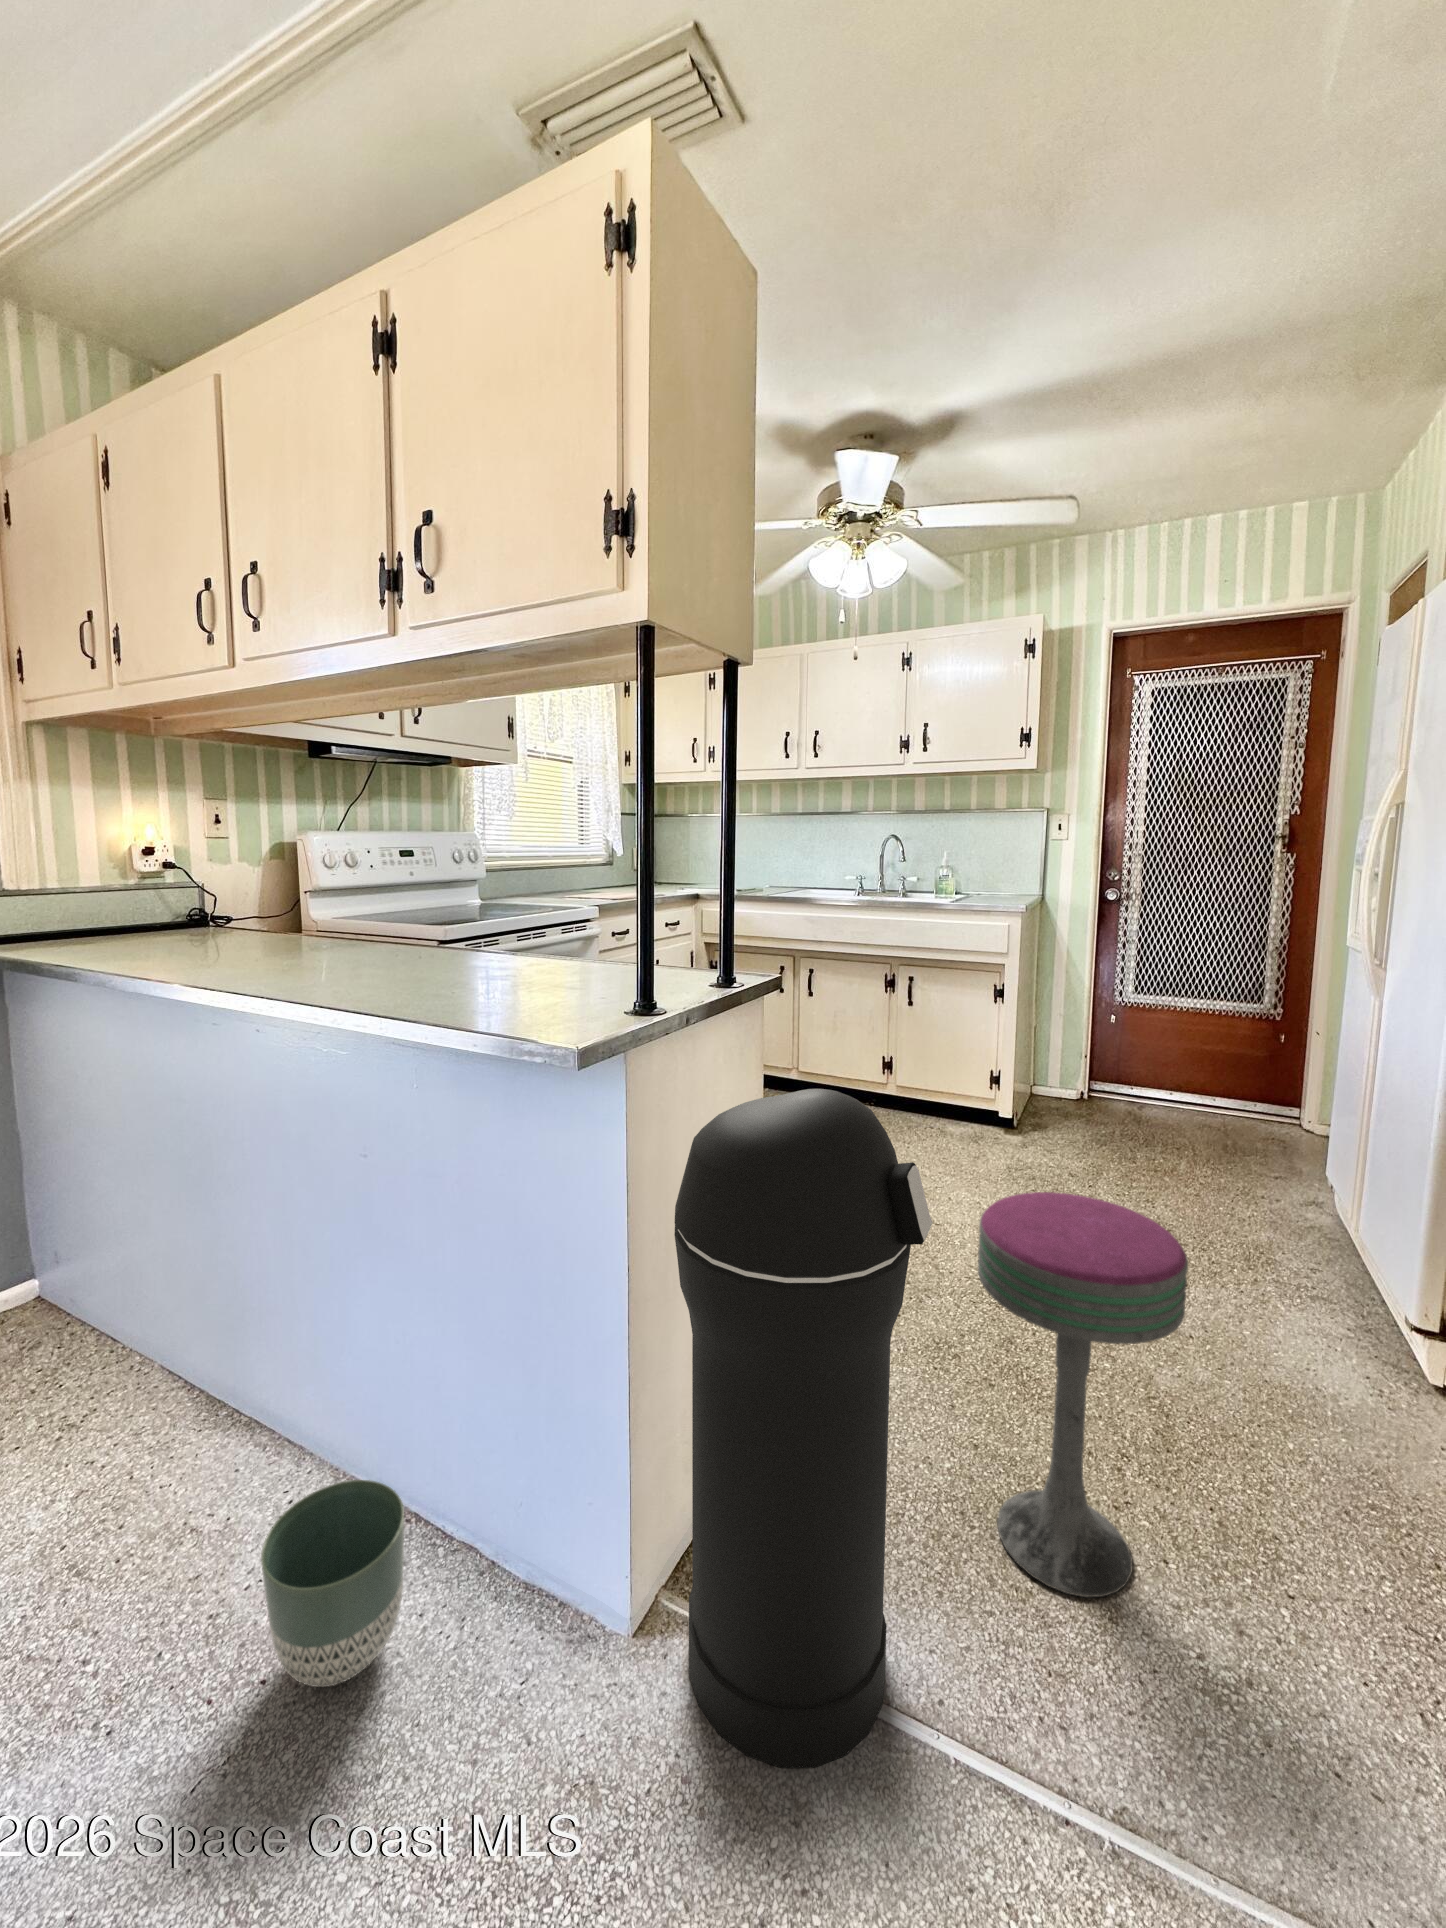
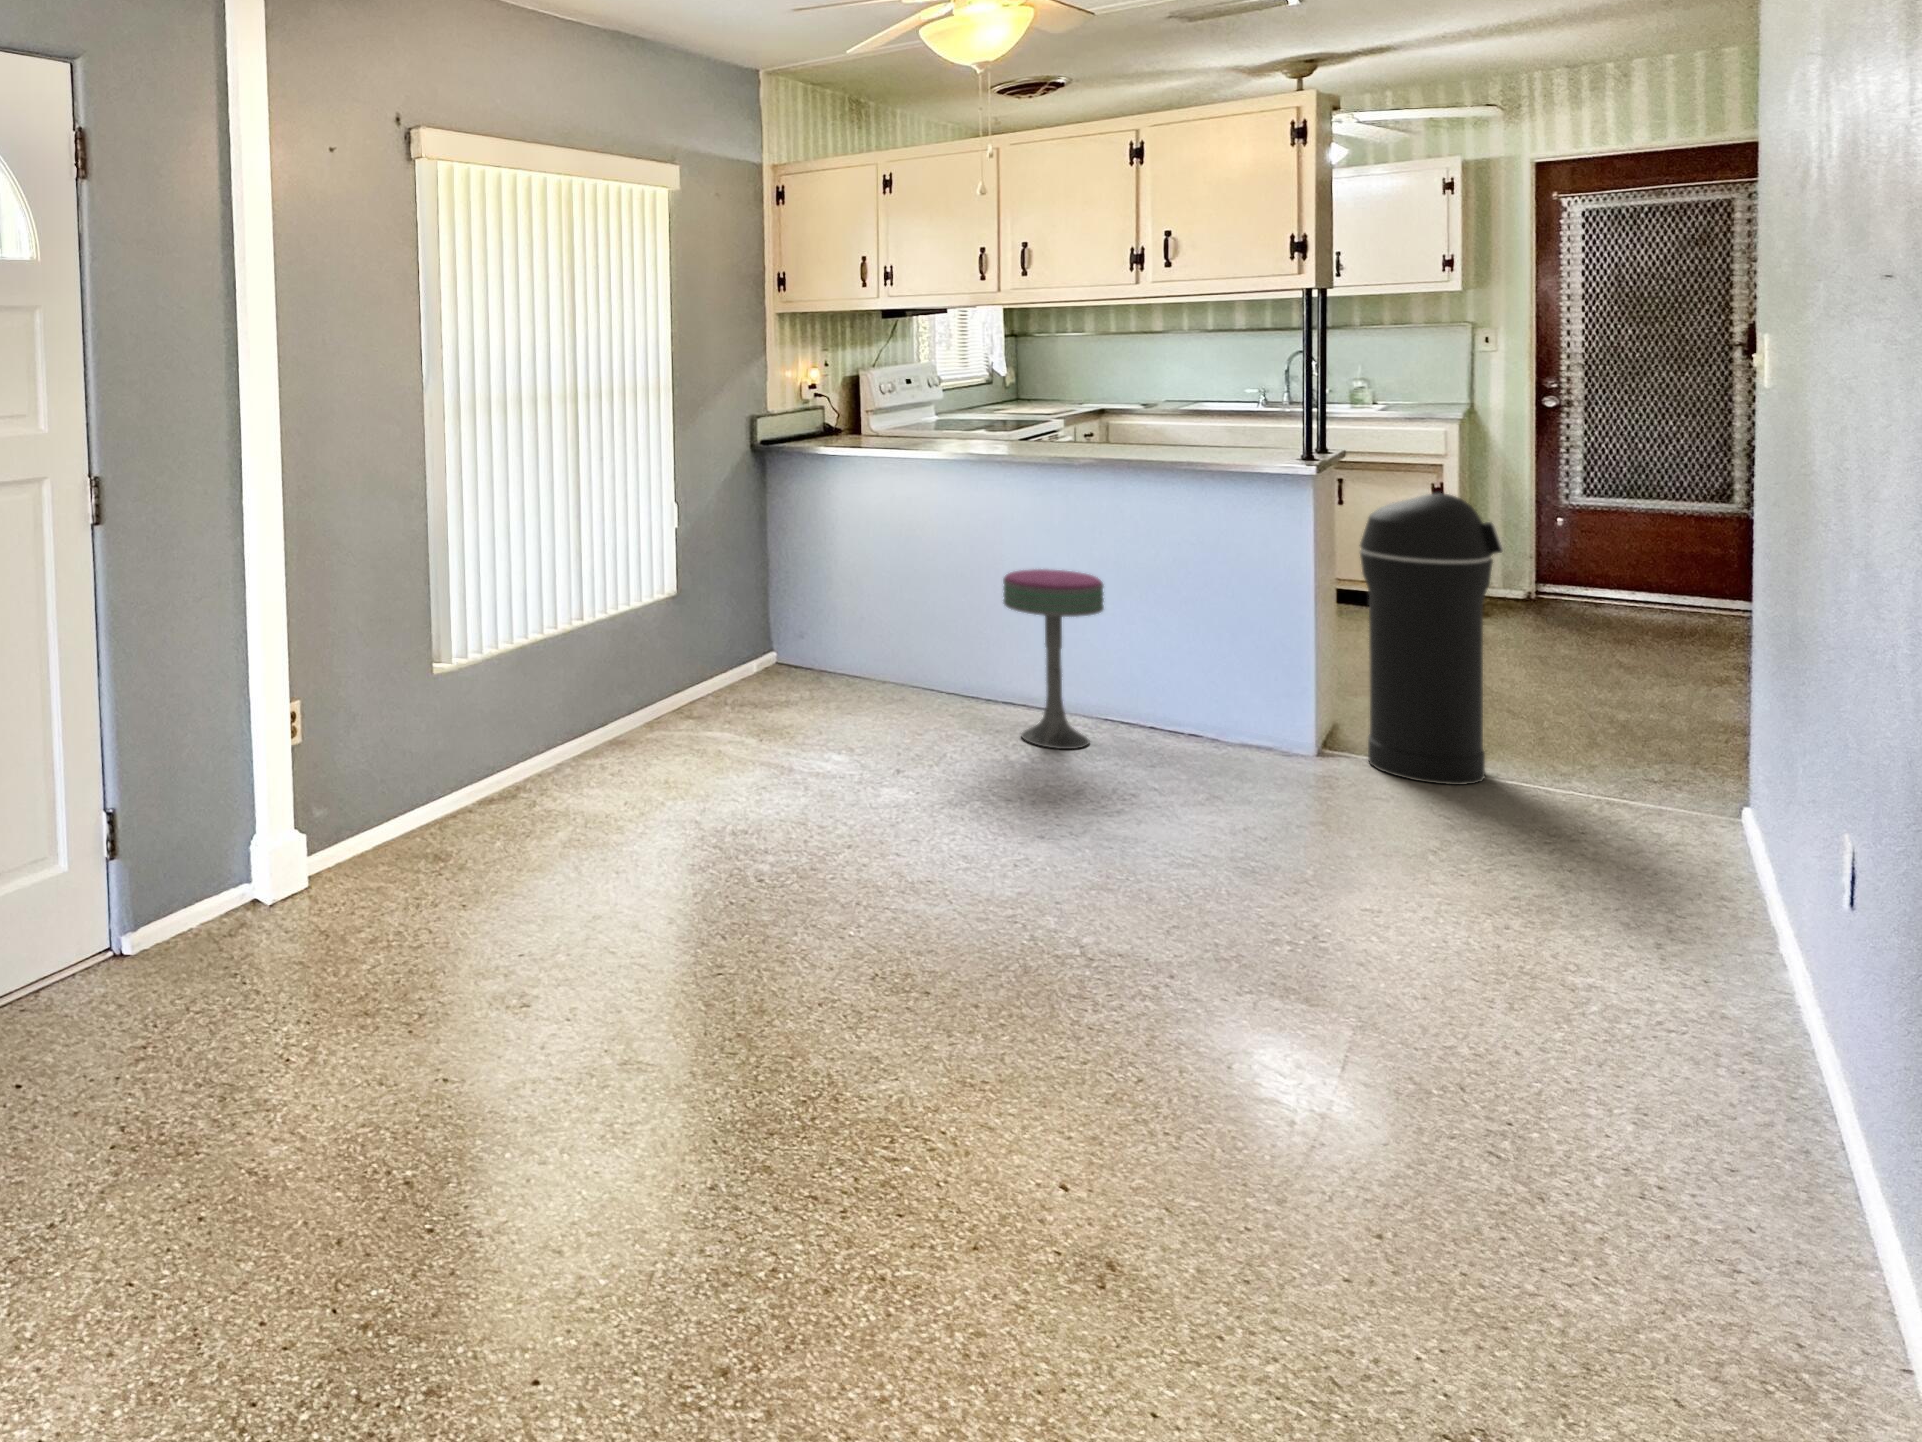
bar stool: present [978,1192,1188,1597] -> present [1003,569,1104,749]
planter: present [261,1480,404,1687] -> none [1156,689,1225,763]

